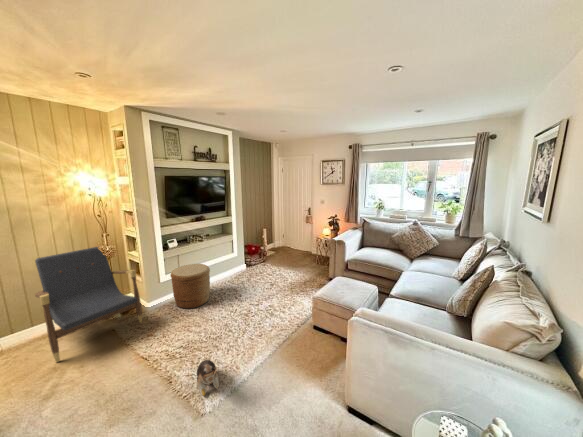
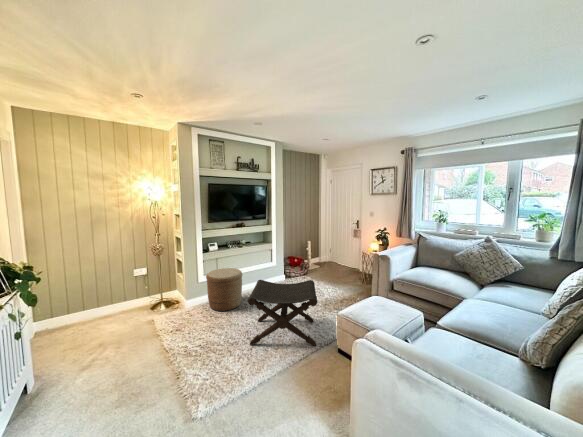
lounge chair: present [35,247,142,362] -> none [96,244,177,341]
footstool: none [230,269,295,336] -> present [248,280,317,346]
plush toy: present [197,360,219,396] -> none [196,362,221,400]

